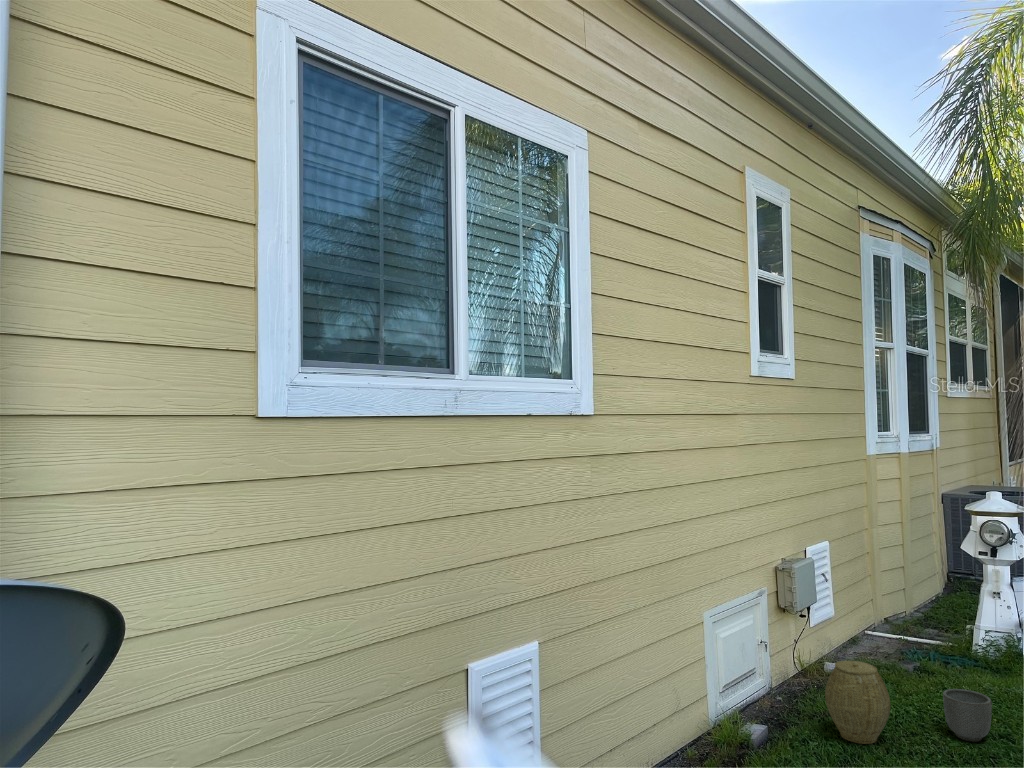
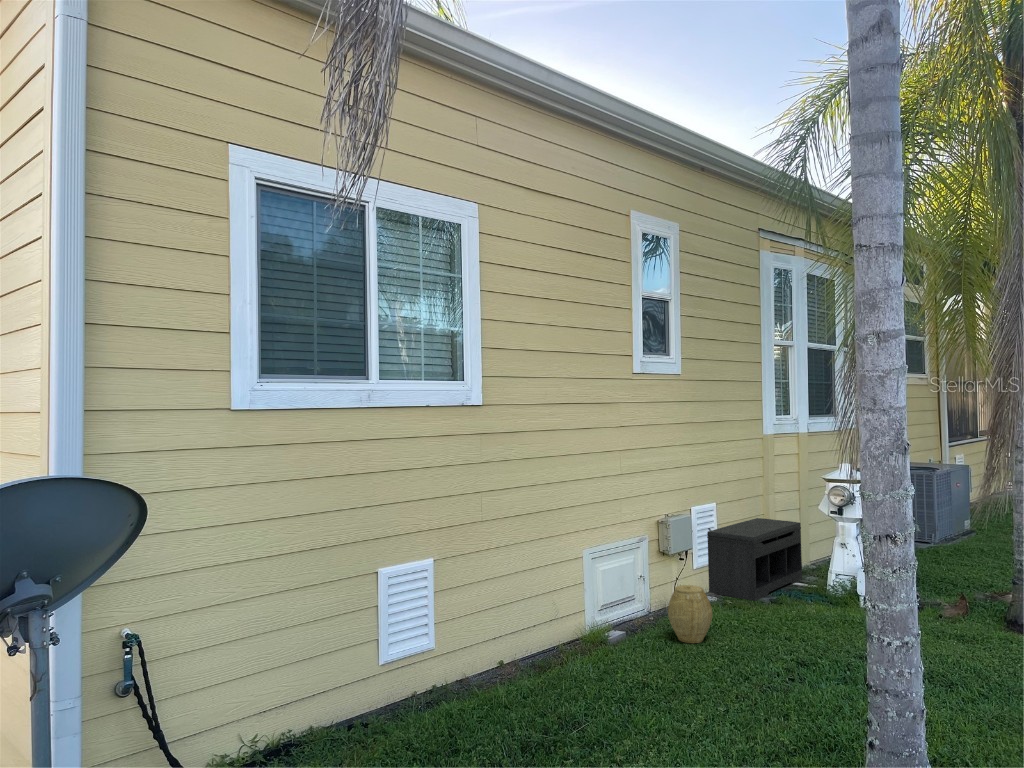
bench: none [826,558,930,670] -> present [707,518,802,601]
planter: present [943,689,992,742] -> none [754,606,786,642]

